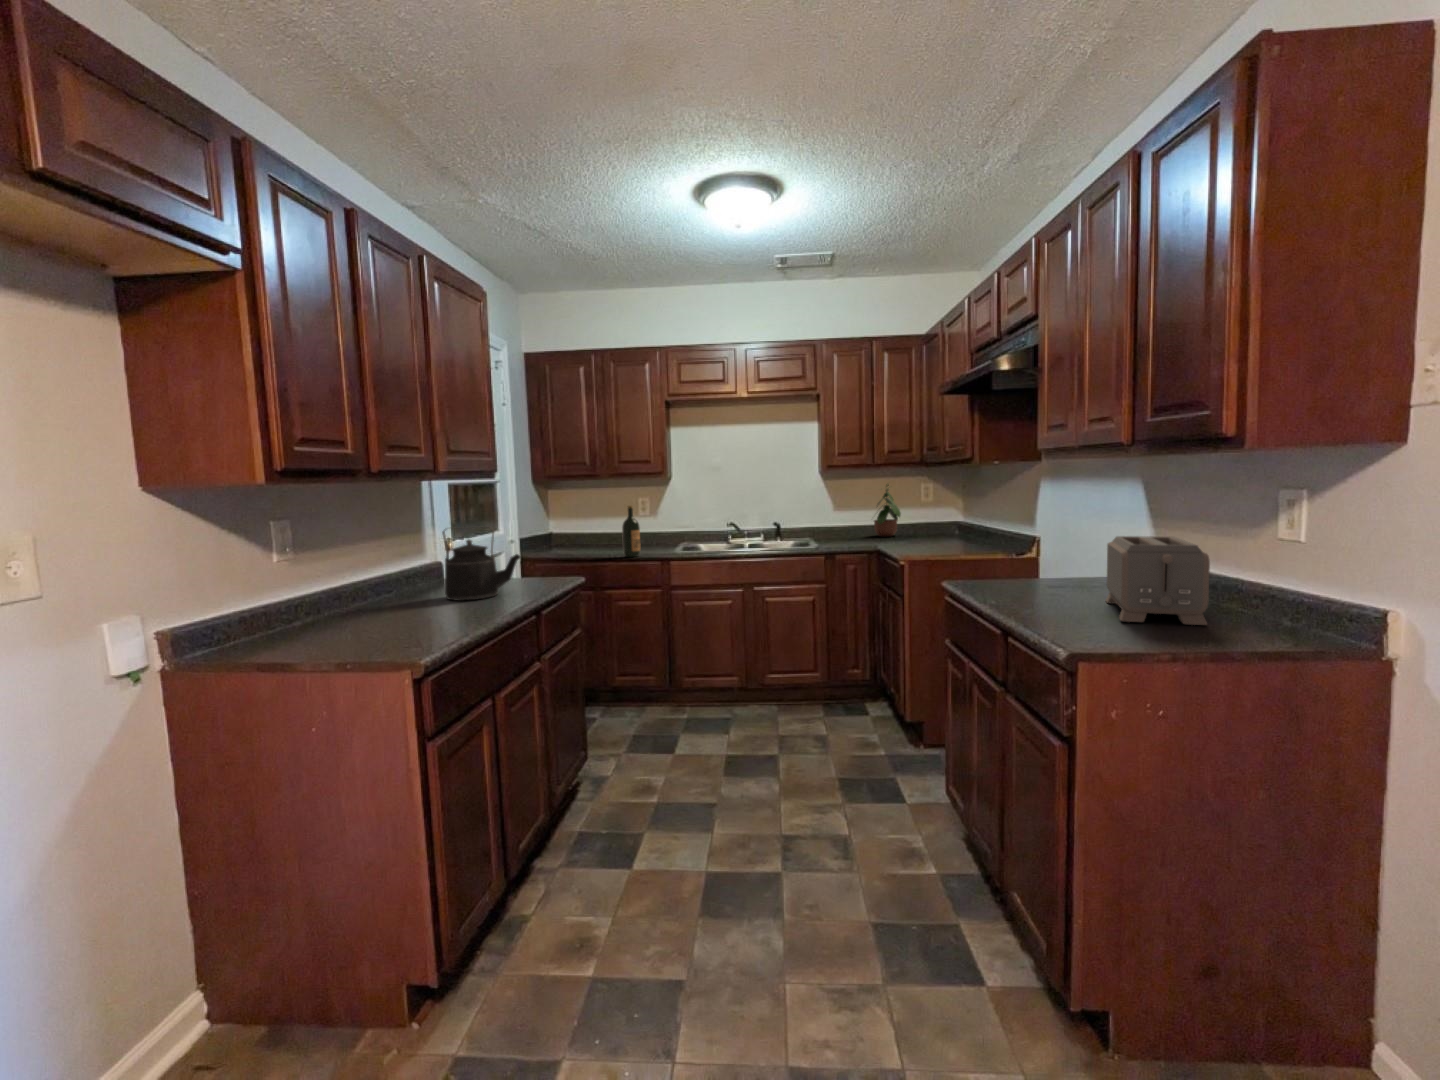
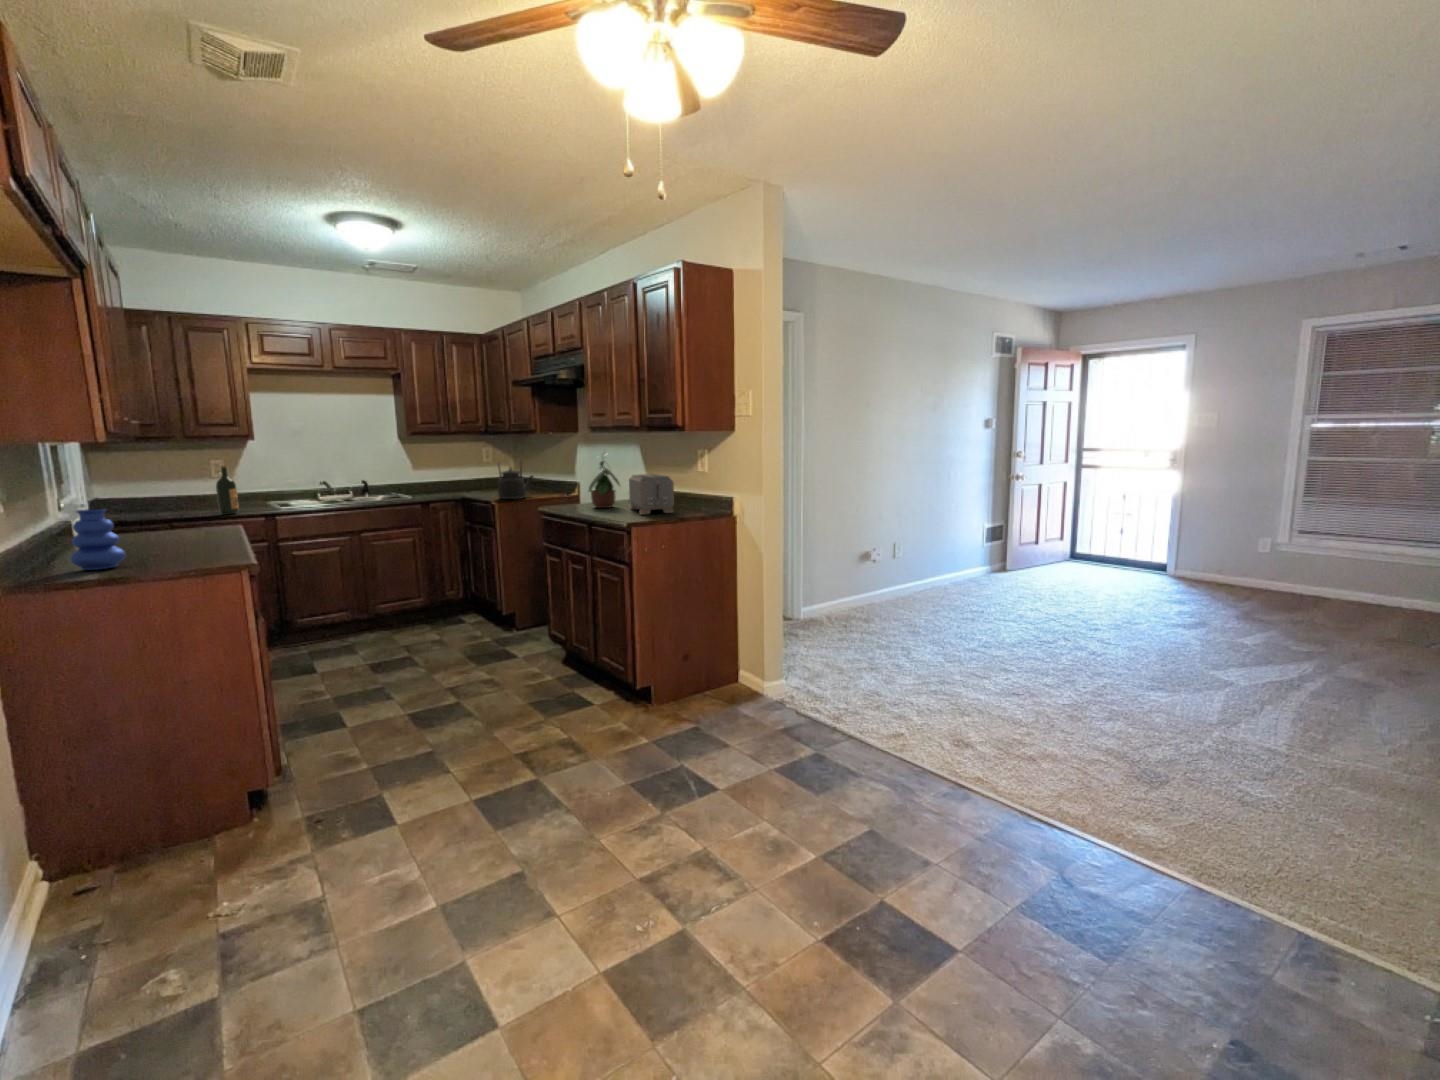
potted plant: present [874,485,901,536] -> present [589,456,620,508]
kettle: present [442,527,520,601] -> present [498,461,533,499]
vase: none [308,566,363,639] -> present [70,509,126,570]

